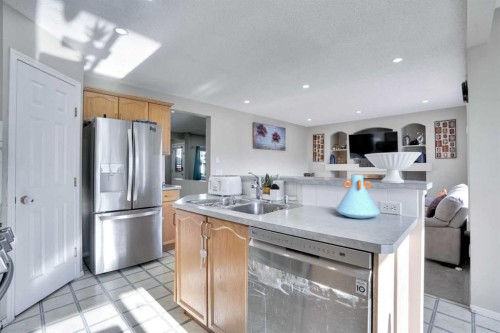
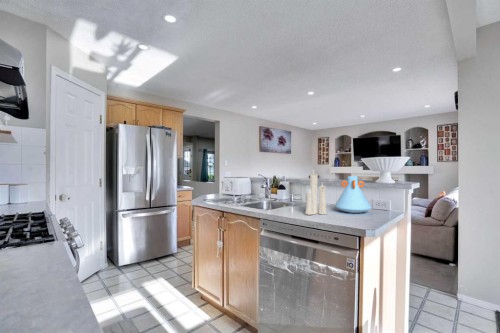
candle: none [301,163,328,221] -> present [305,171,327,215]

